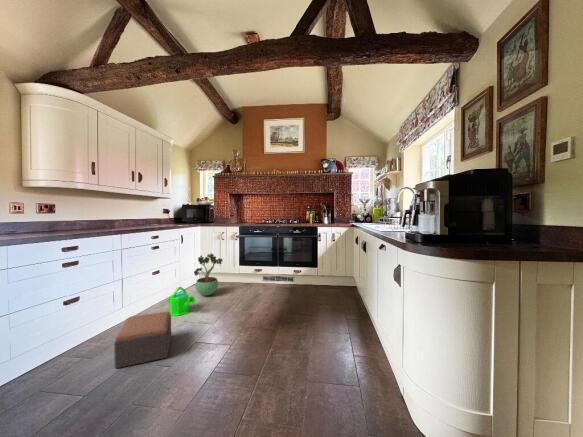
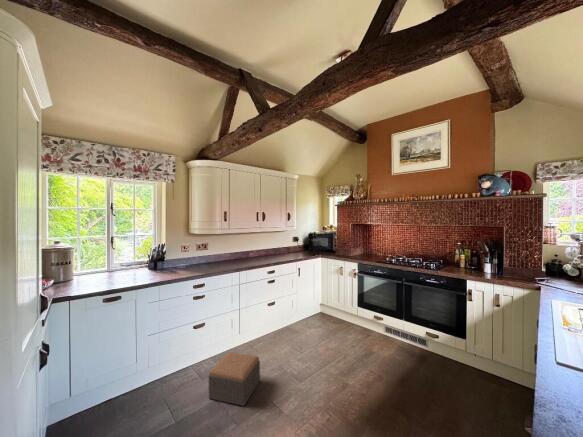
potted plant: present [194,254,223,296] -> none [300,296,330,341]
watering can: present [168,287,195,316] -> none [272,328,292,358]

